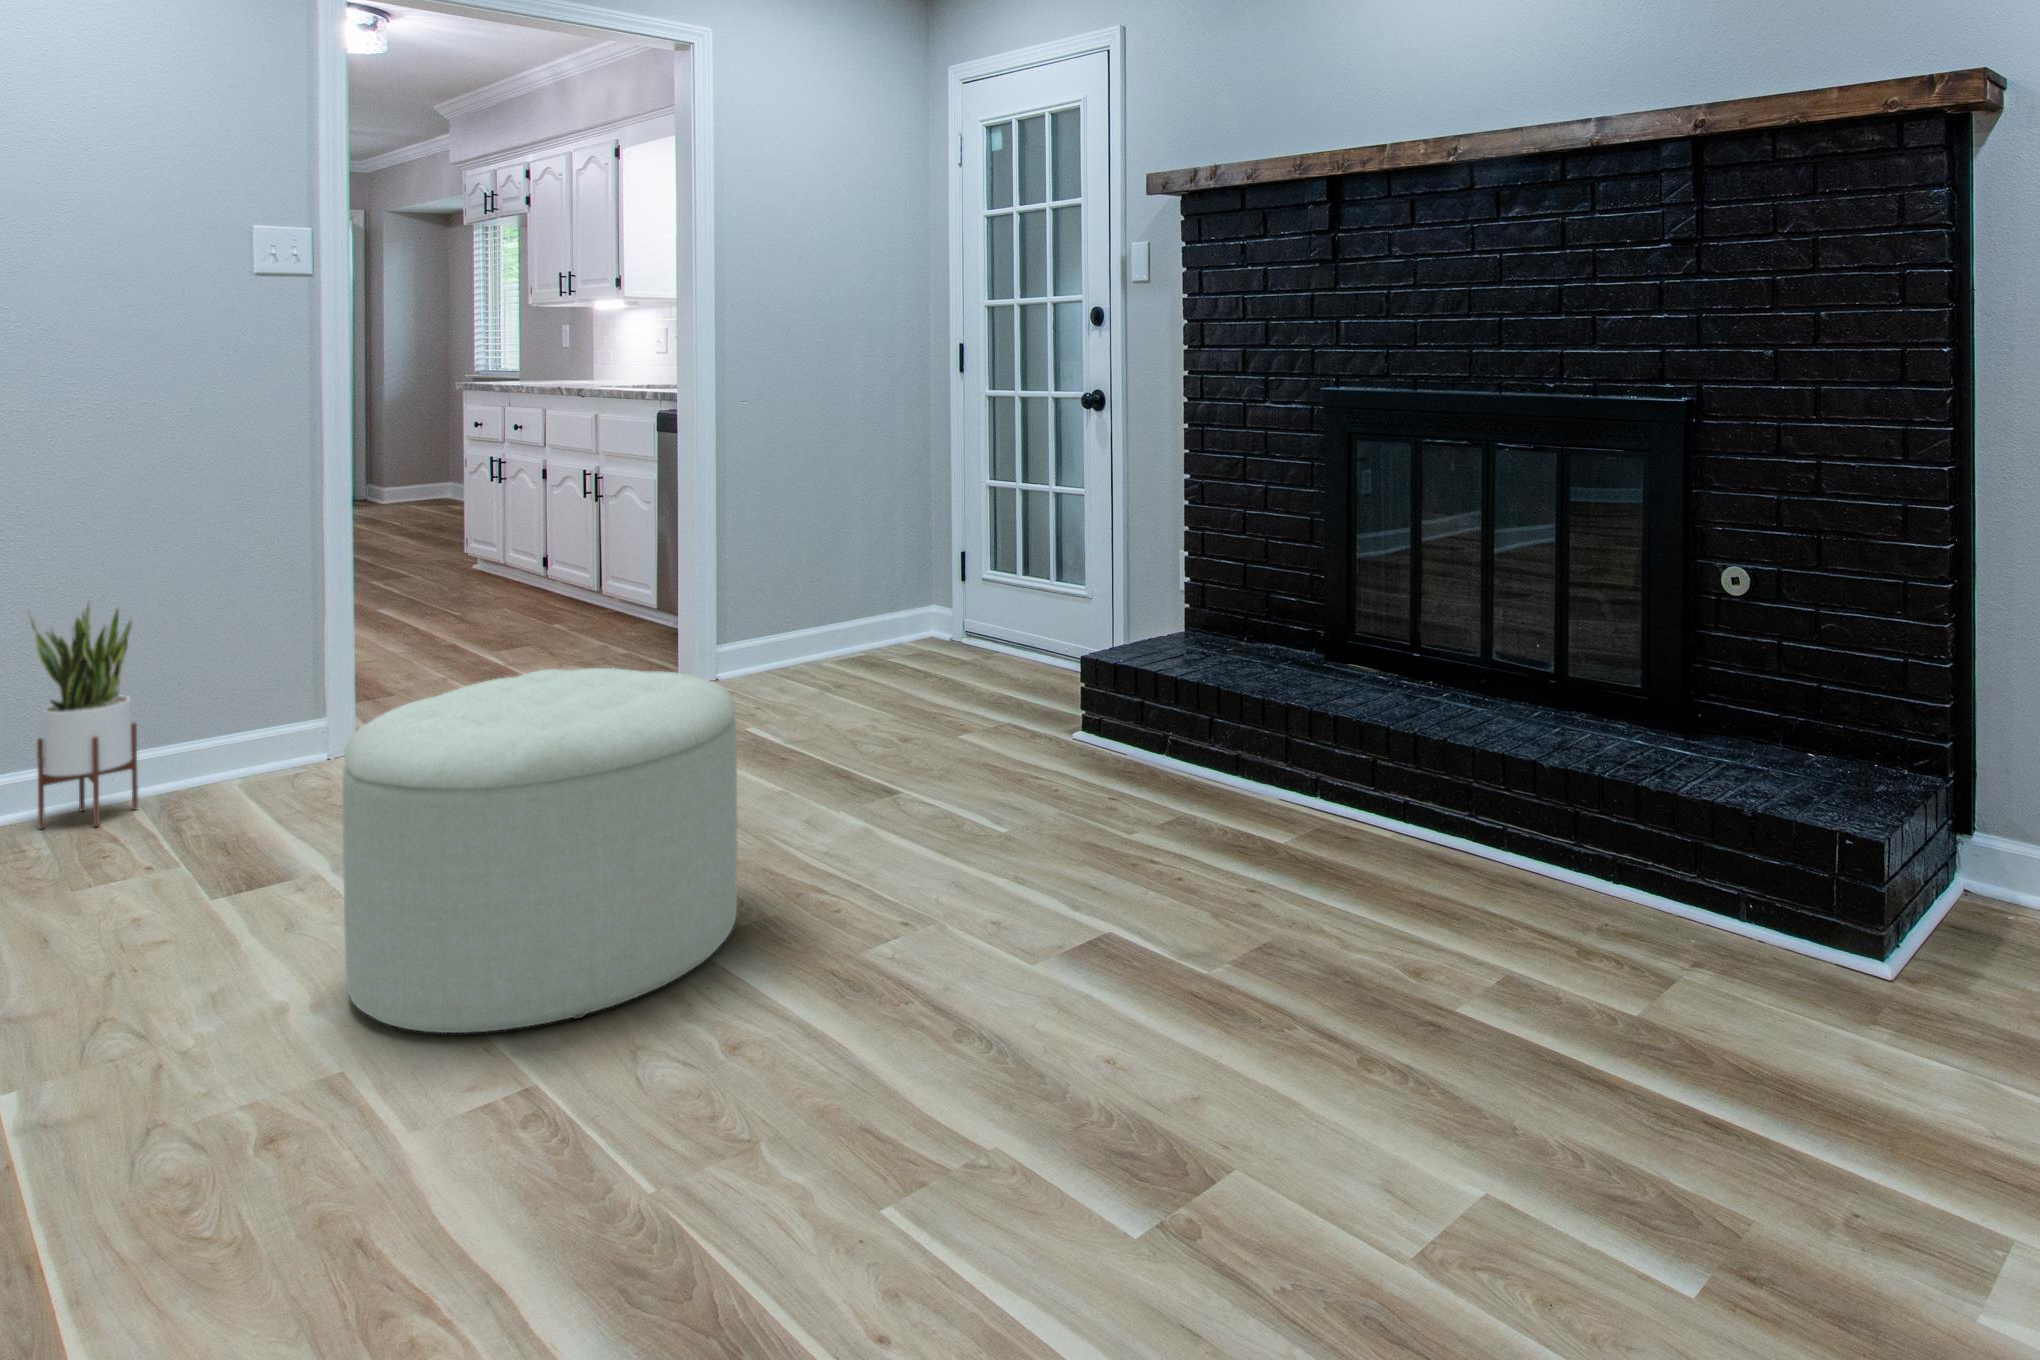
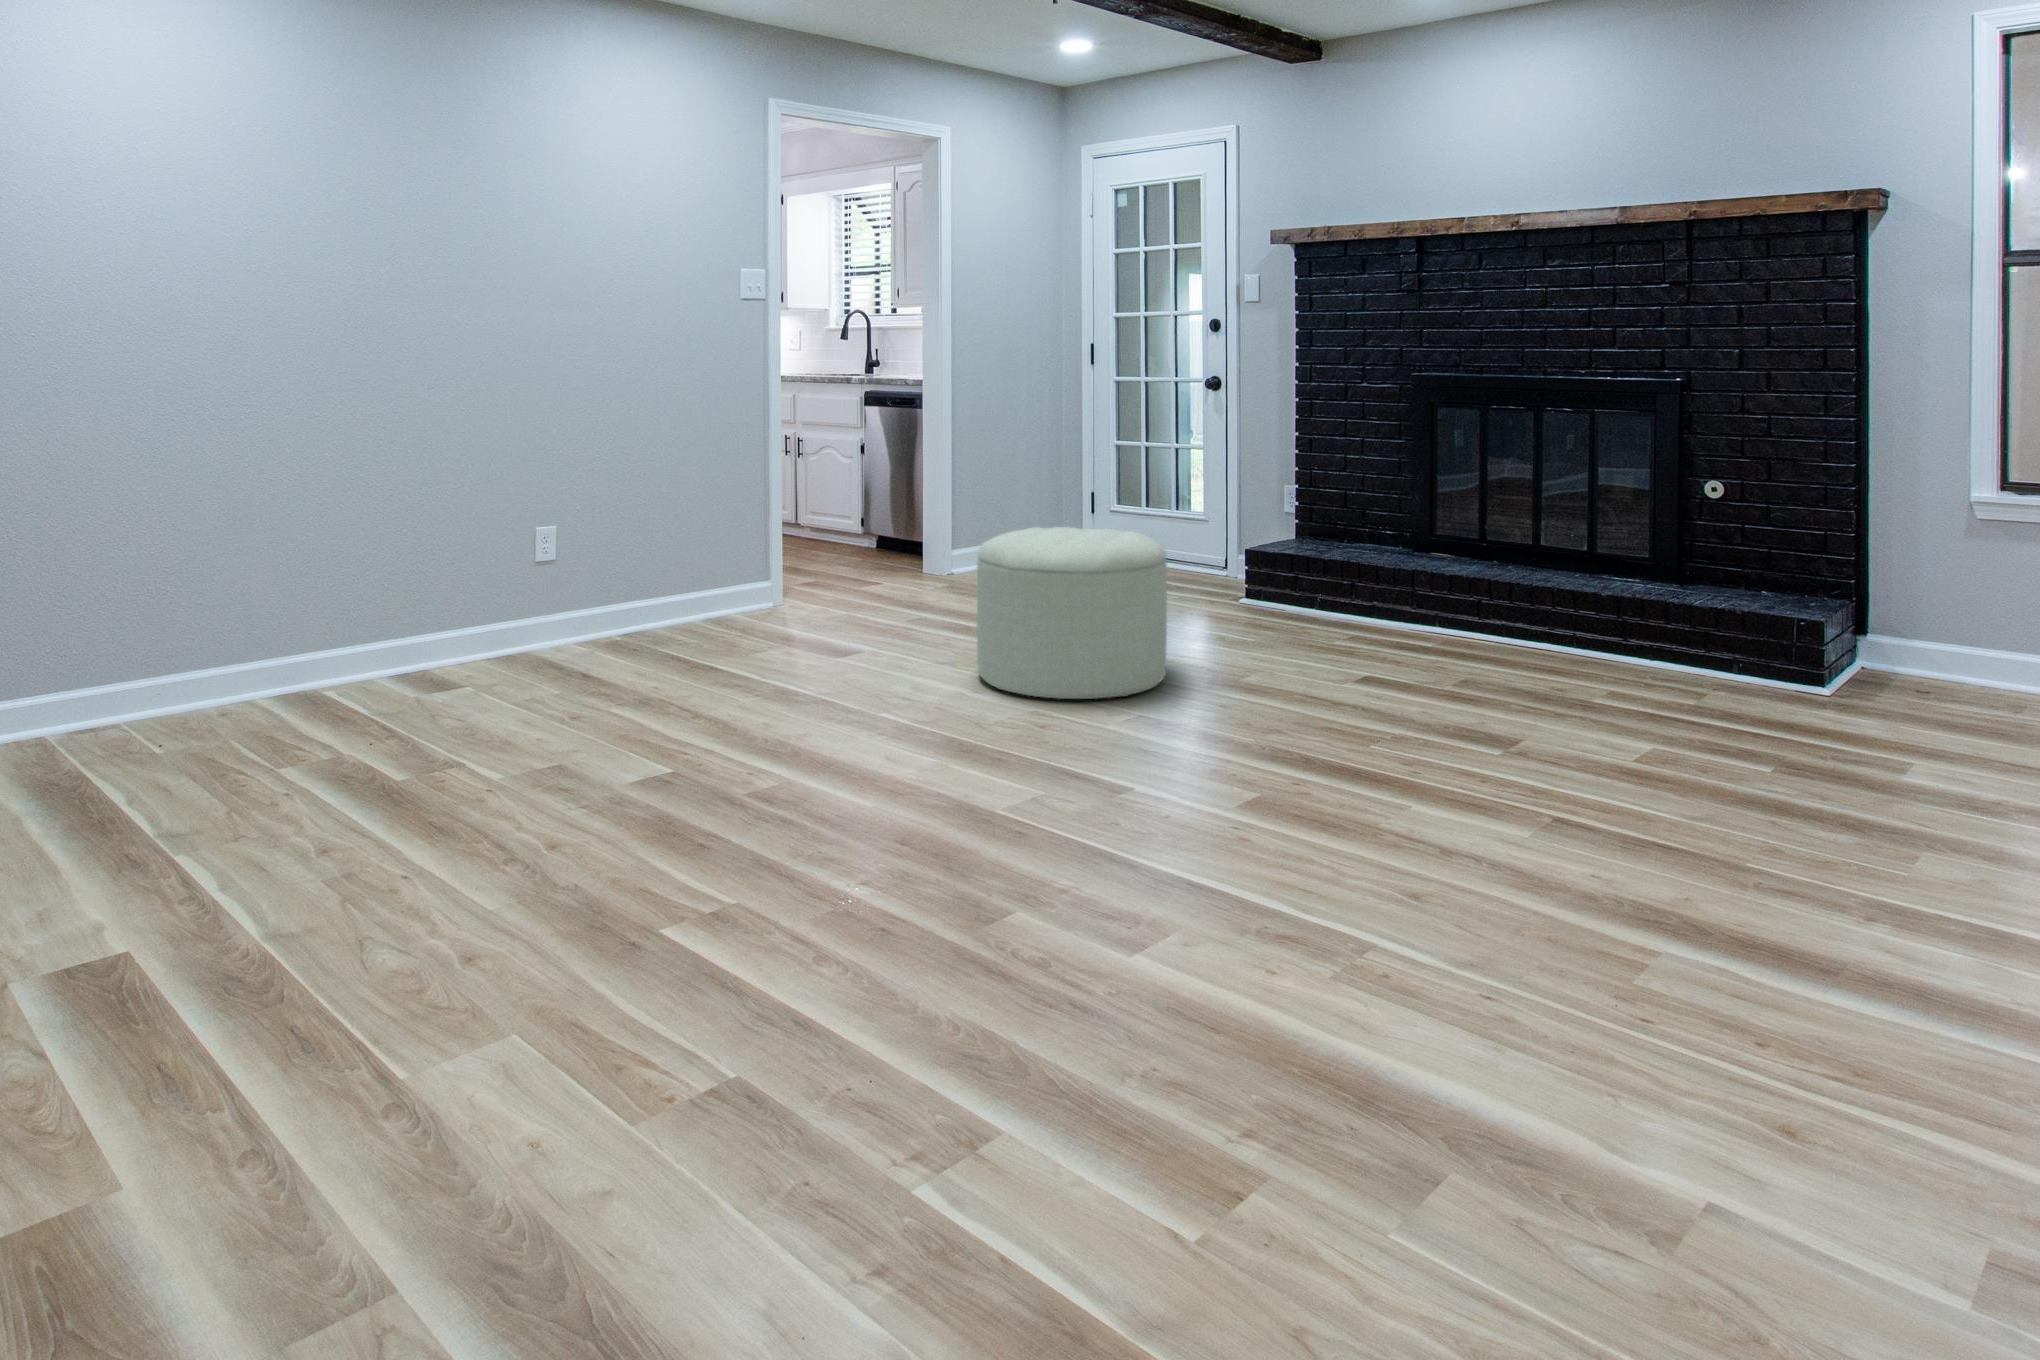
potted plant: present [26,598,138,829] -> none [670,493,710,630]

